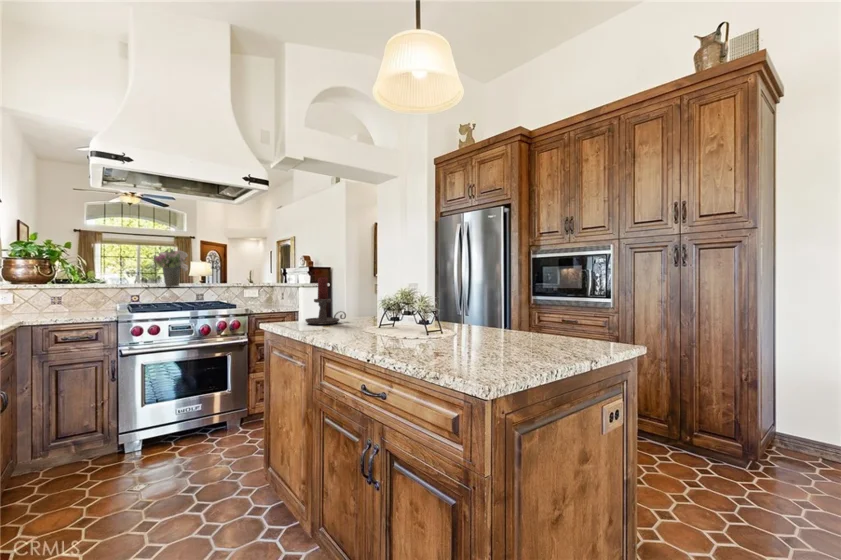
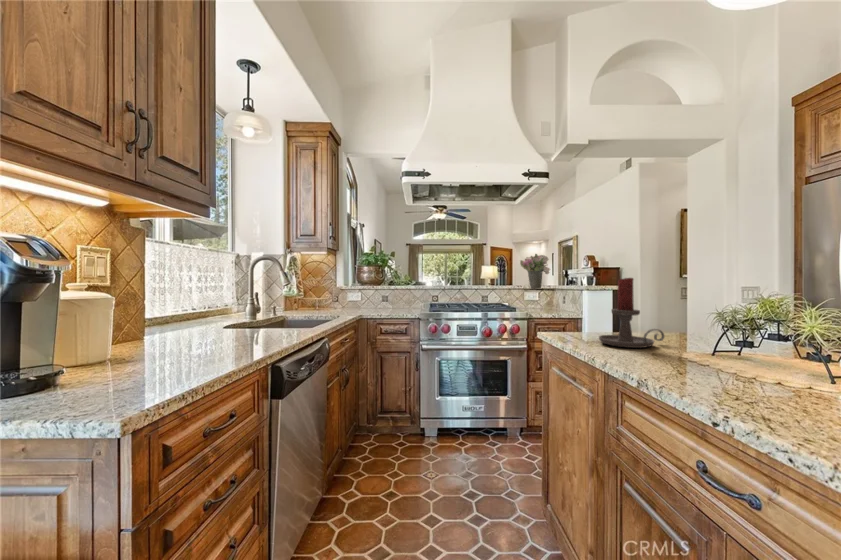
flower bouquet: present [154,249,188,287] -> present [520,254,550,289]

